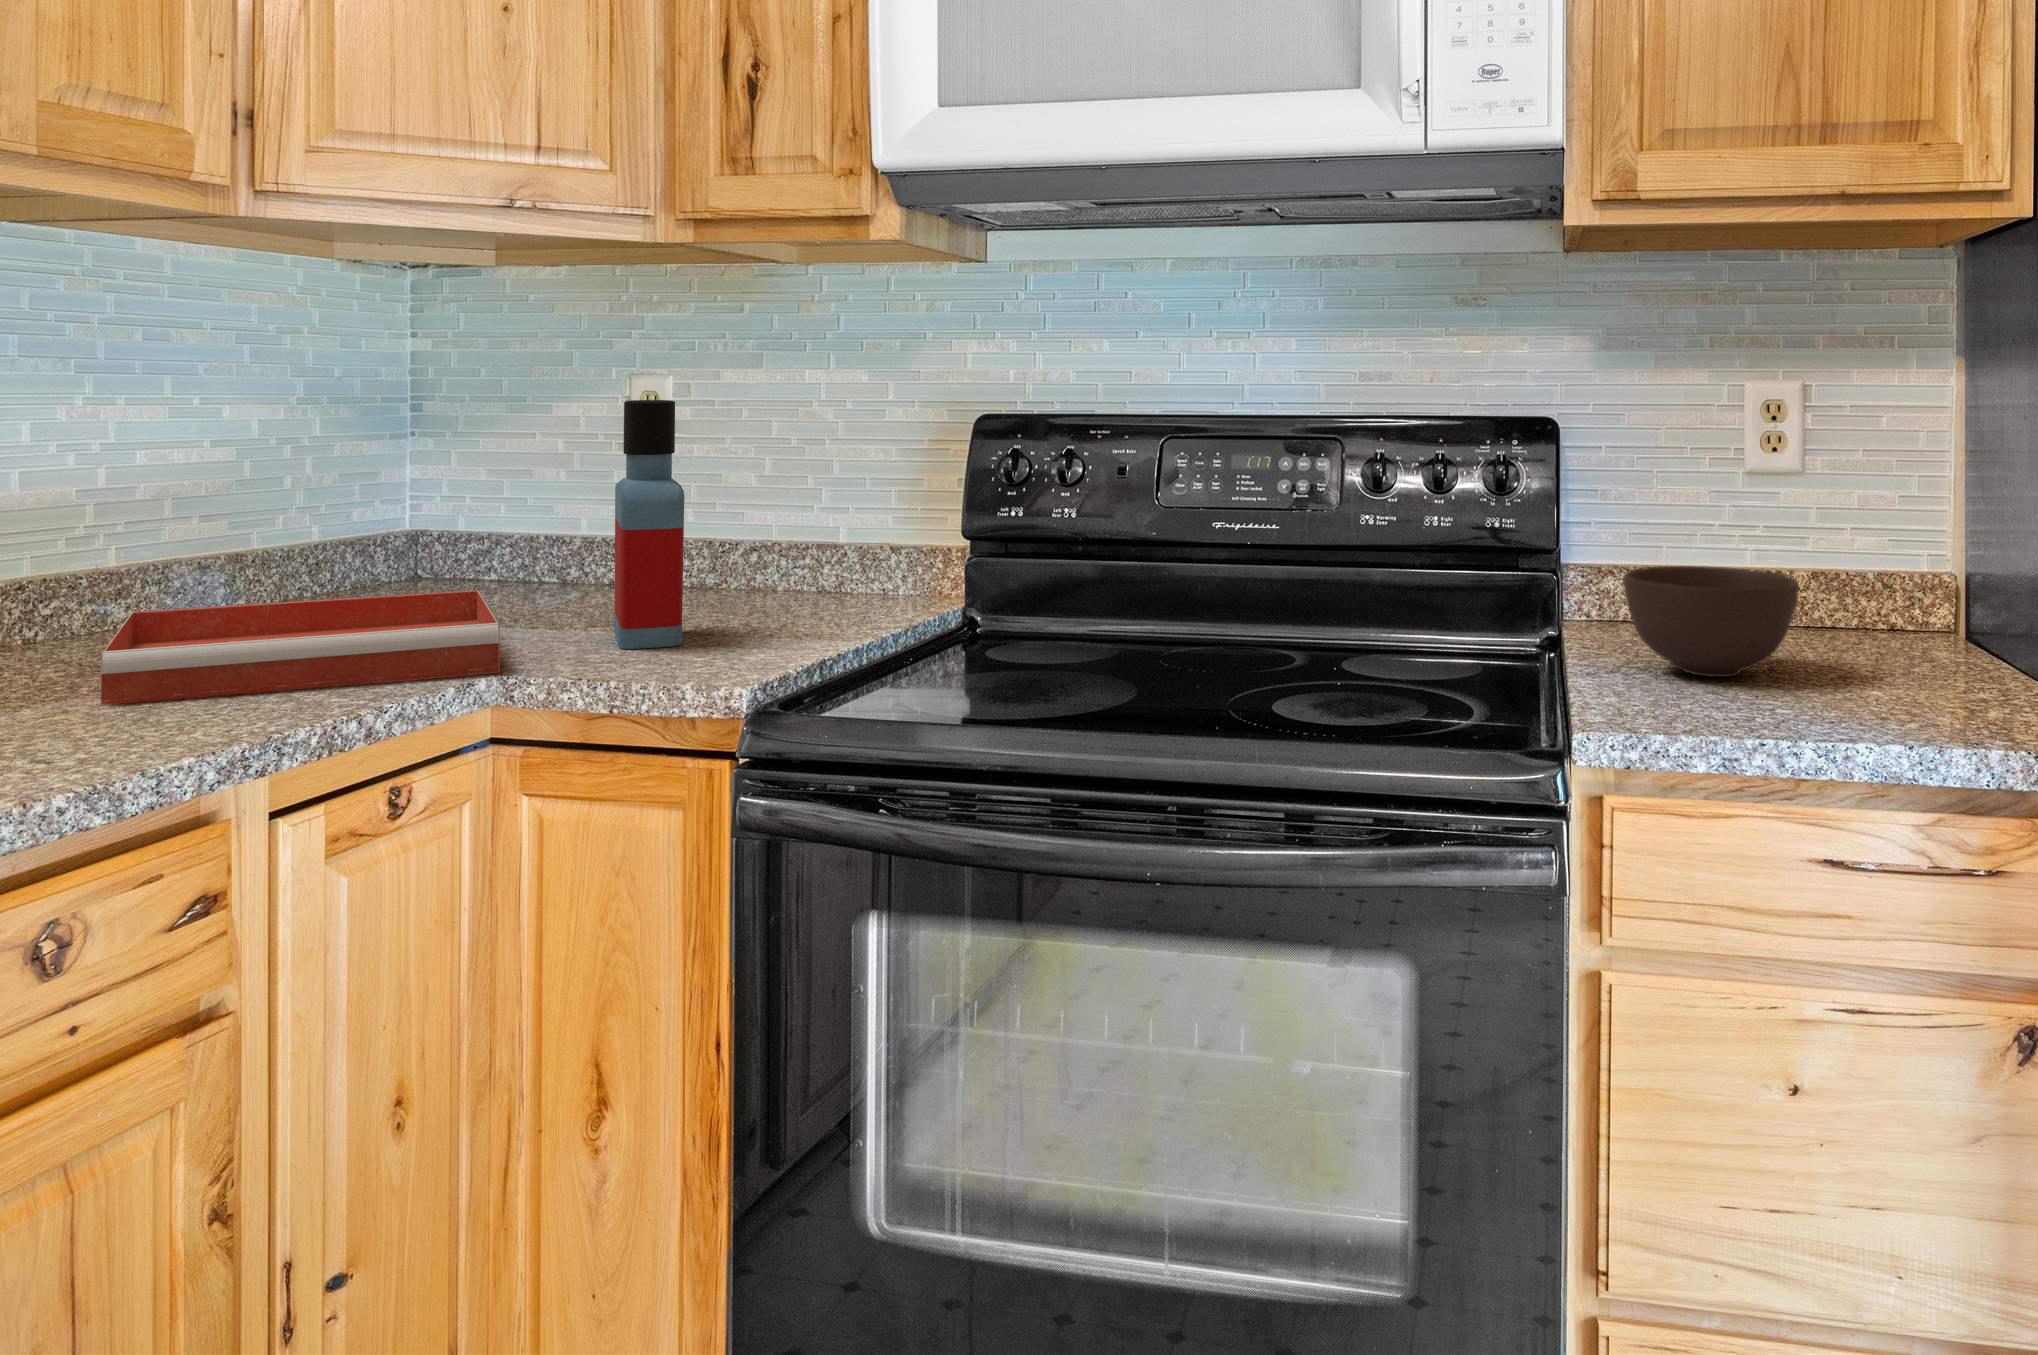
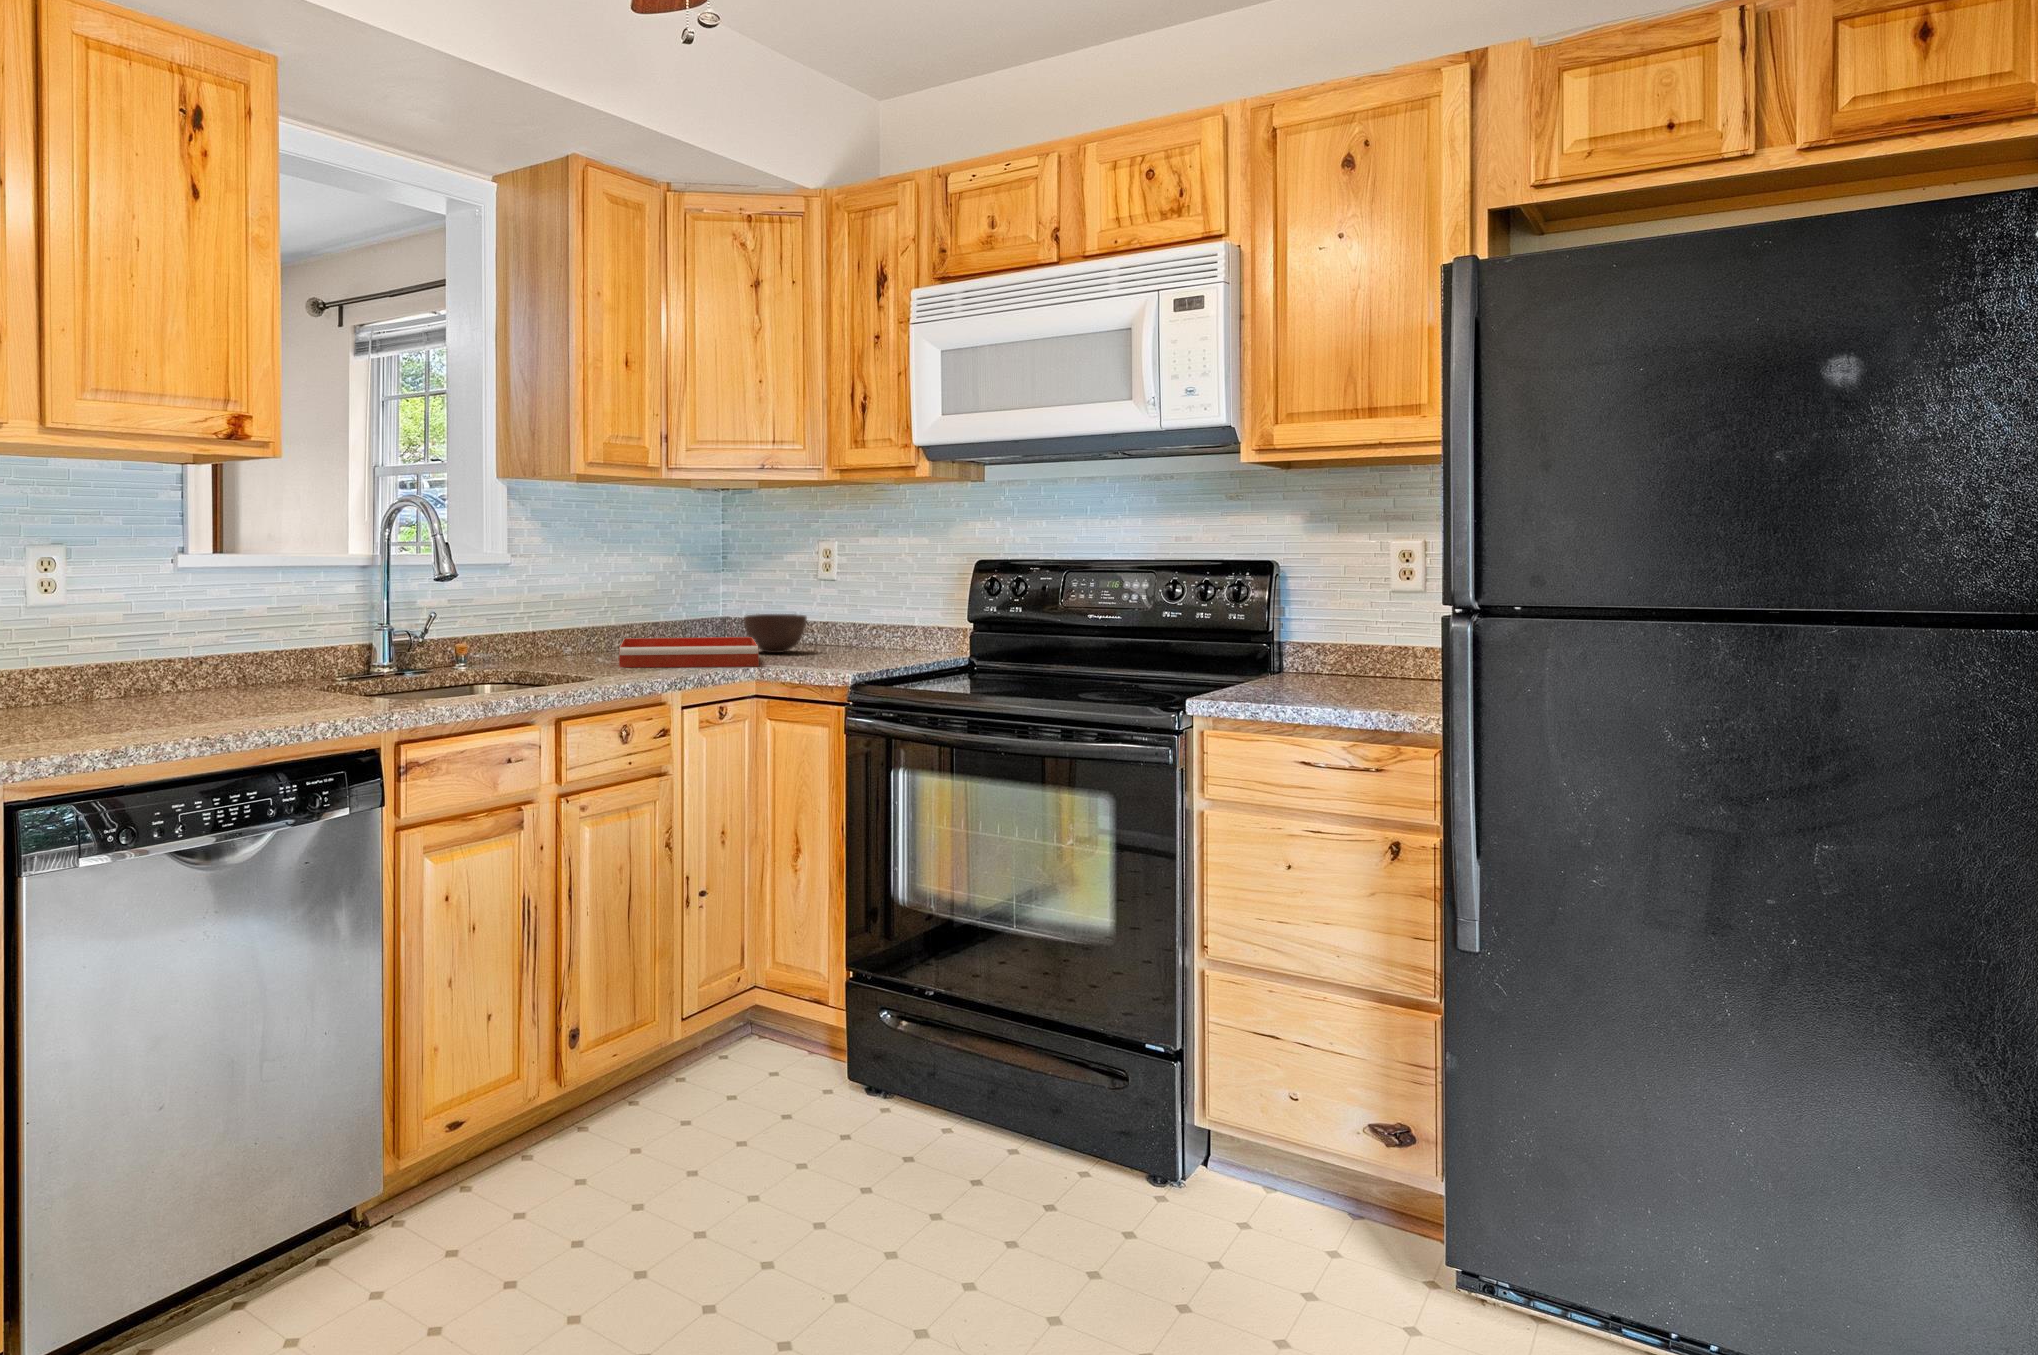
bottle: present [615,400,684,649] -> none [808,553,835,663]
bowl: present [1624,566,1799,677] -> present [744,614,807,653]

